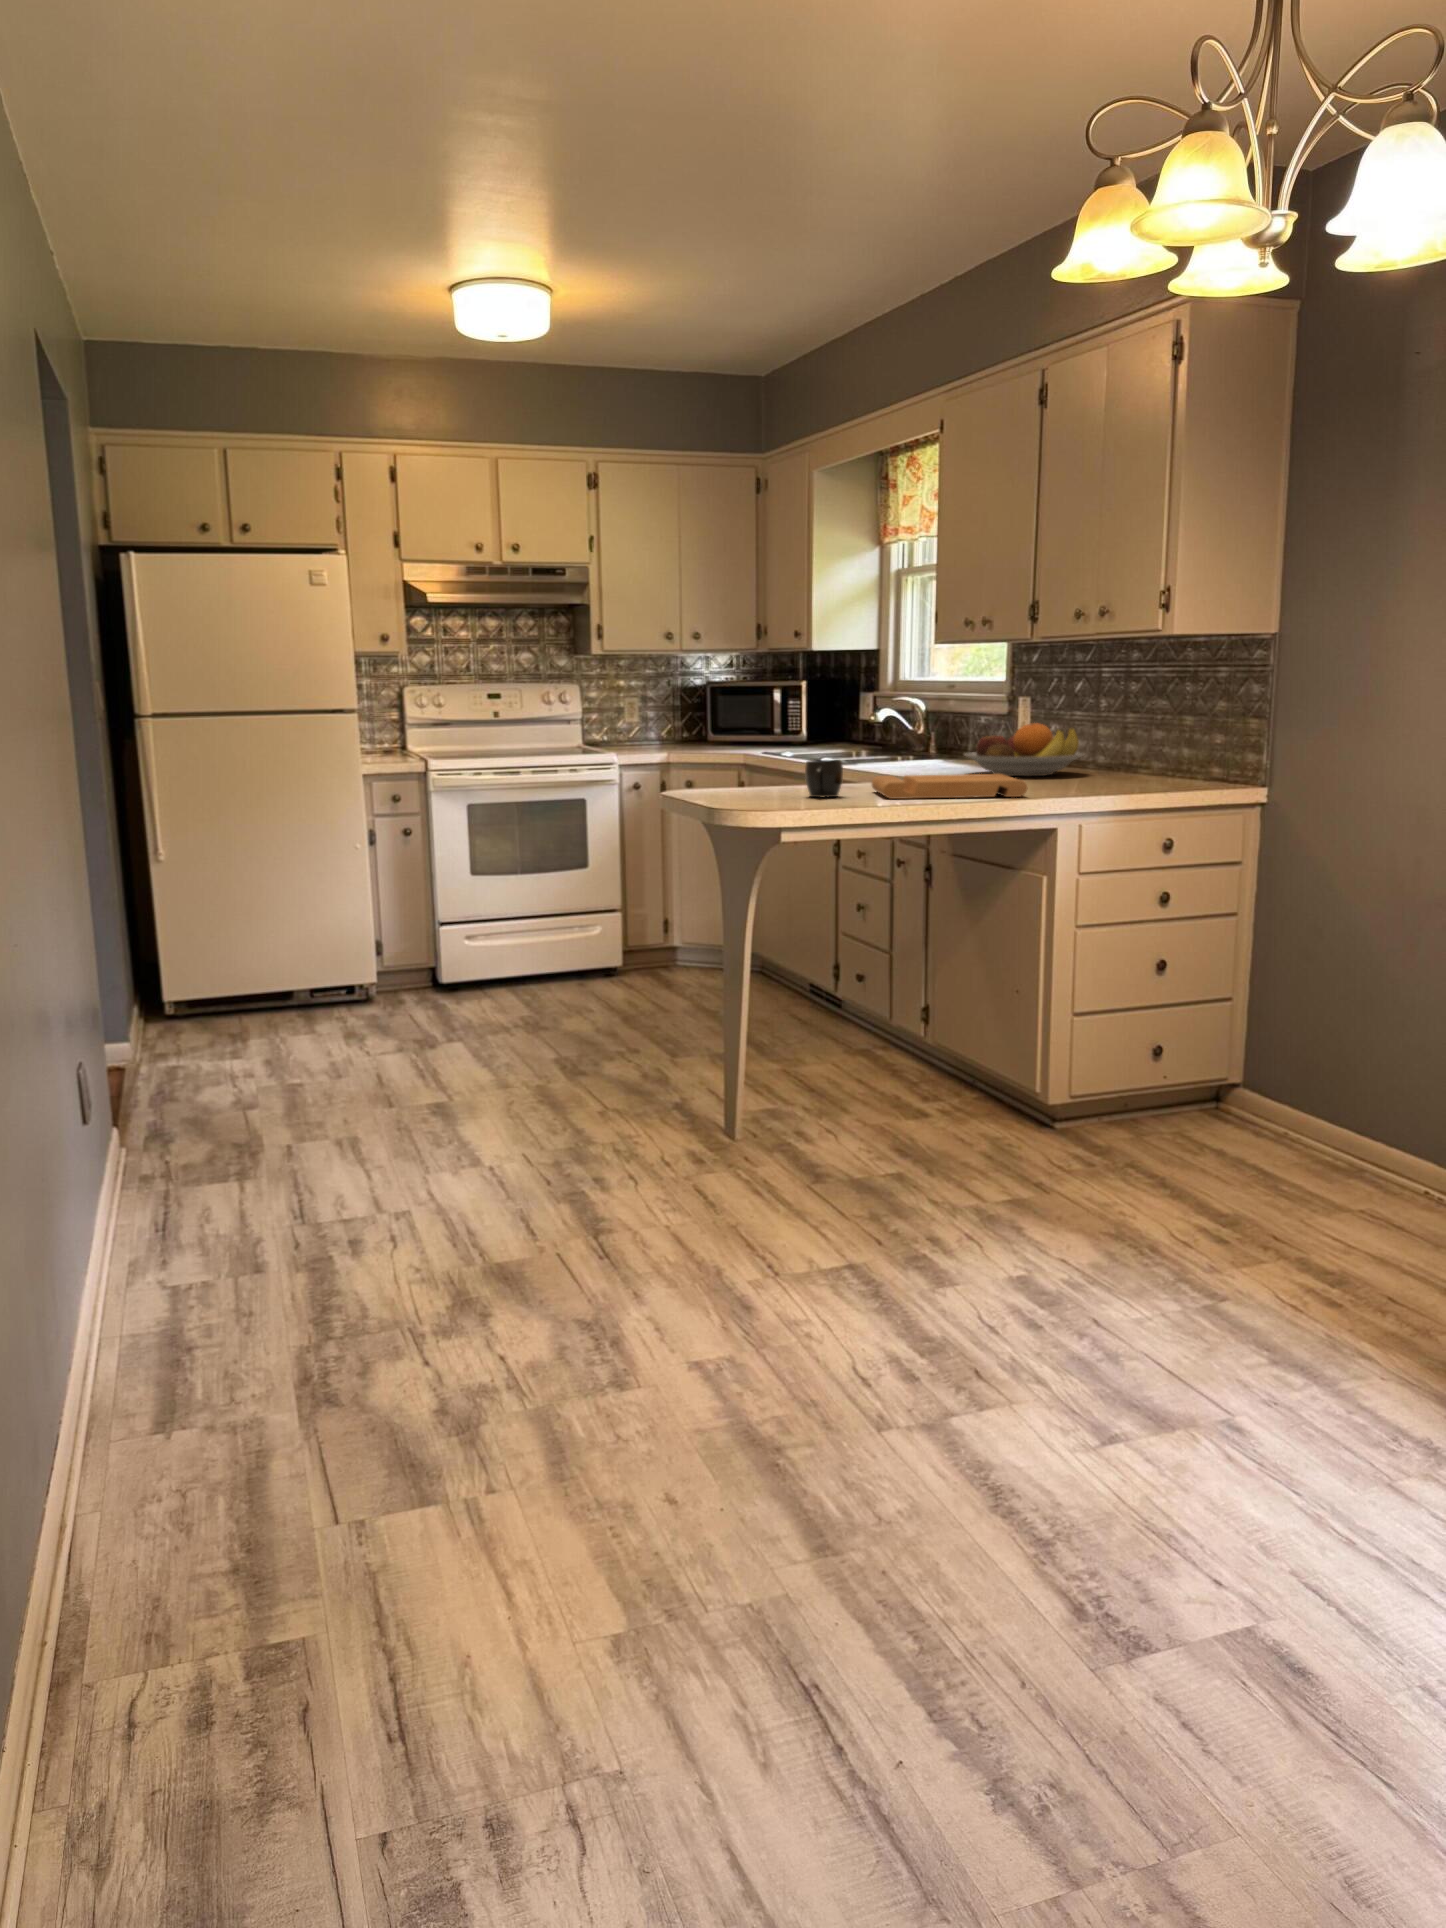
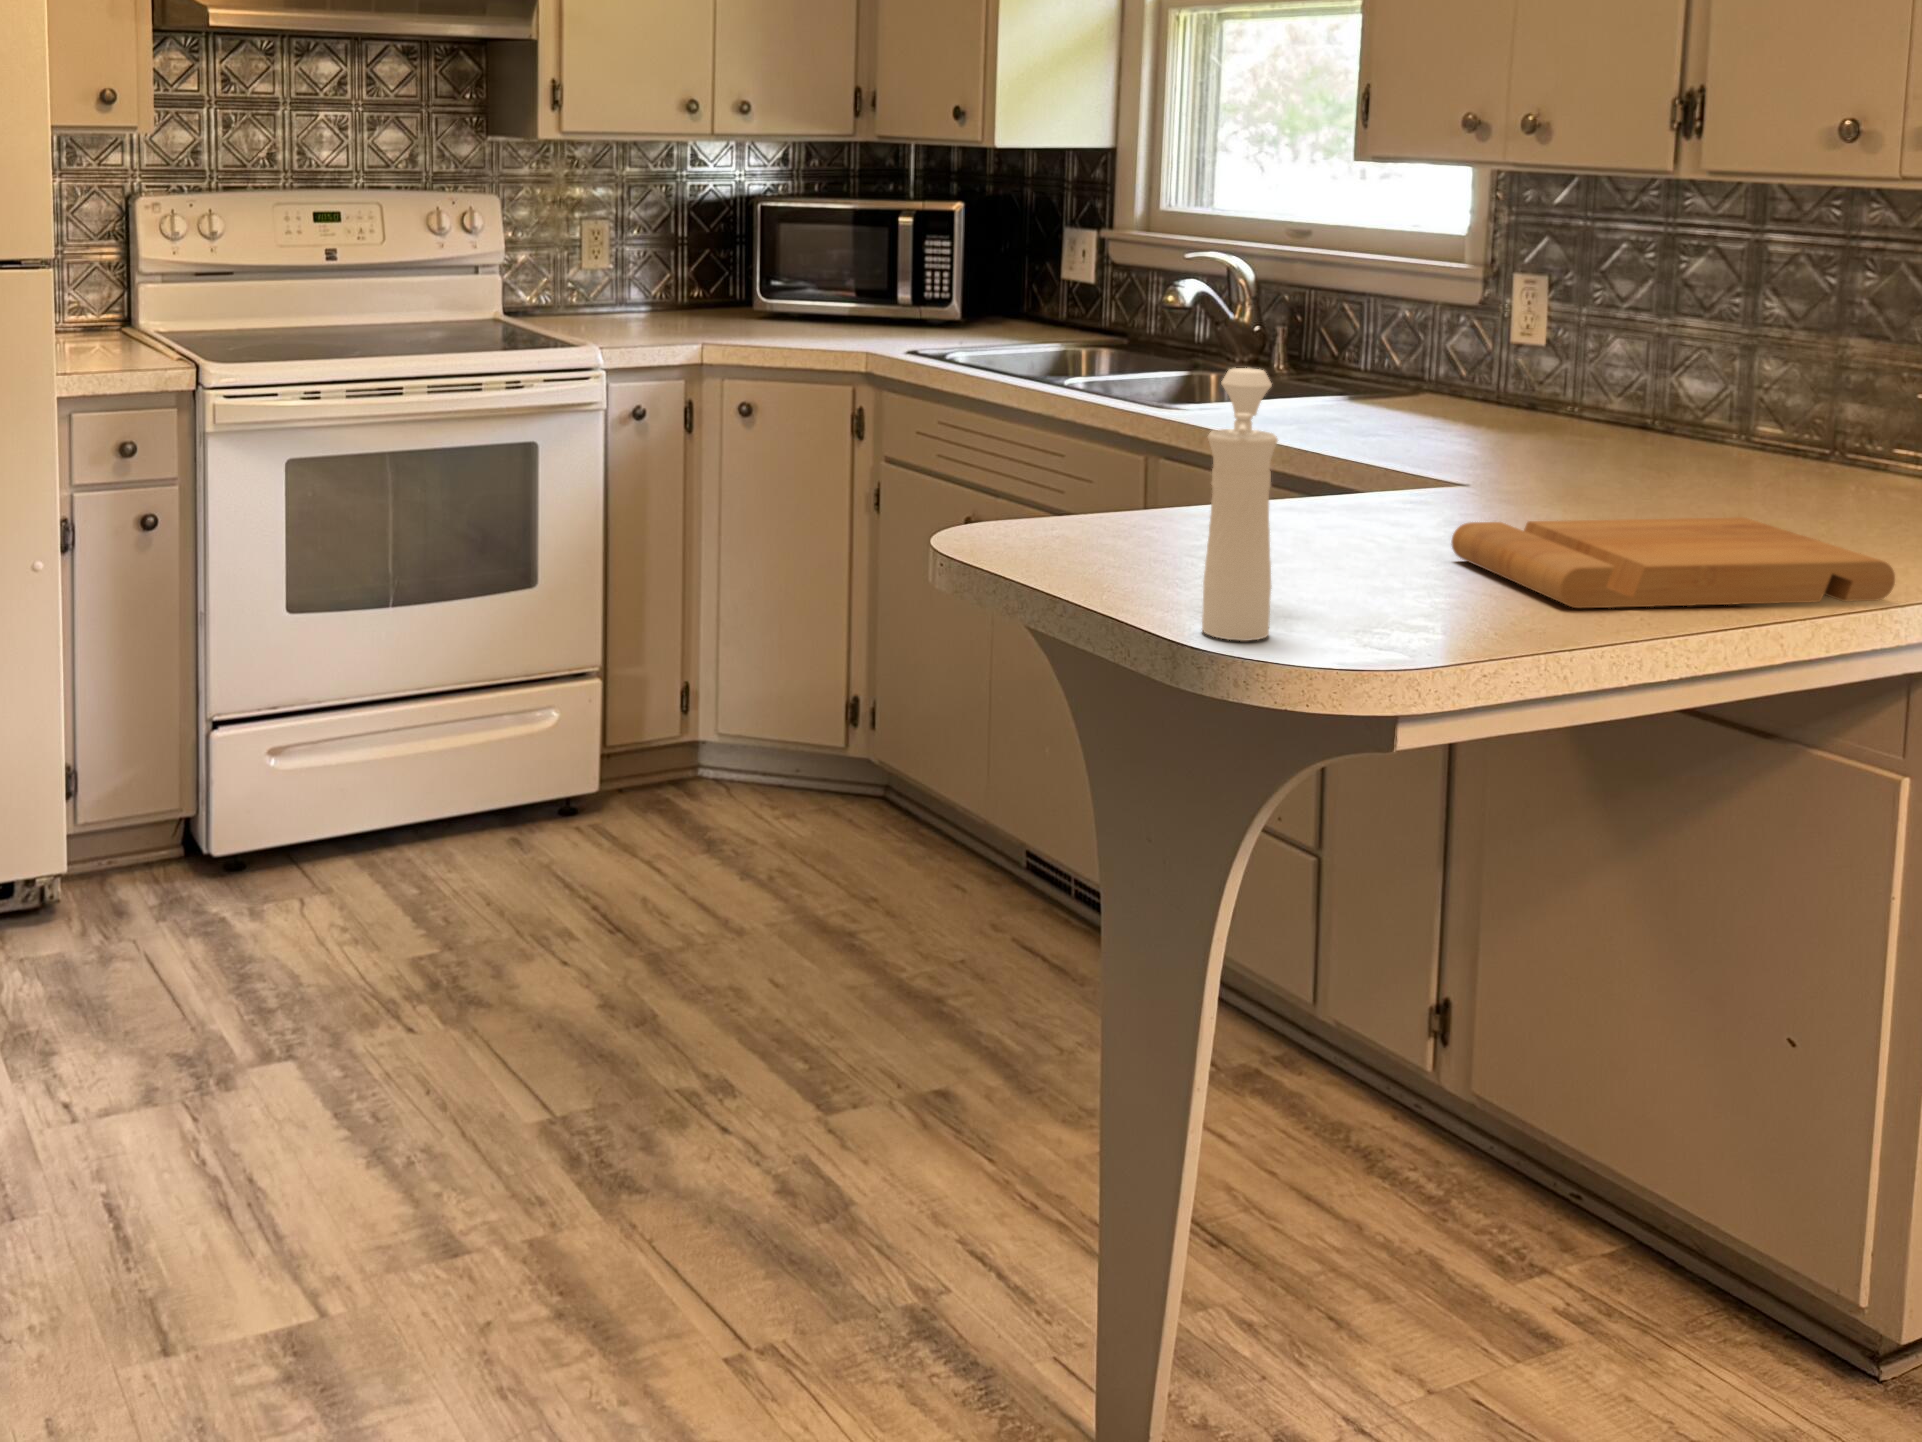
pepper mill: none [729,708,768,804] -> present [1202,368,1278,641]
fruit bowl: present [964,723,1084,776] -> none [1492,360,1778,480]
mug: present [805,760,843,797] -> none [1336,493,1436,598]

